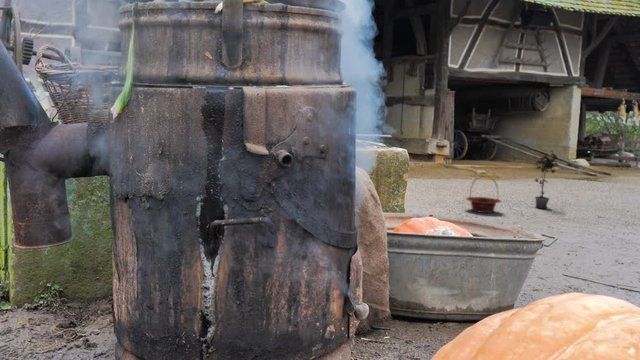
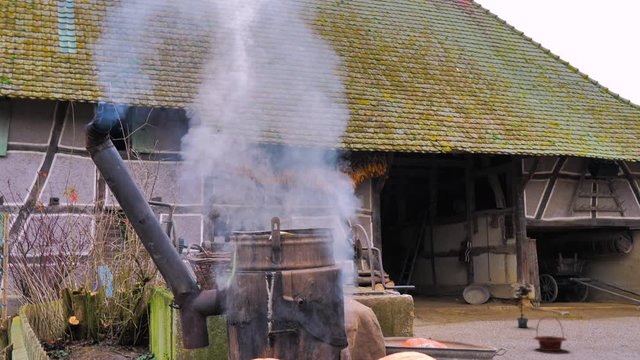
potted plant: present [535,151,558,209] -> present [514,283,531,328]

